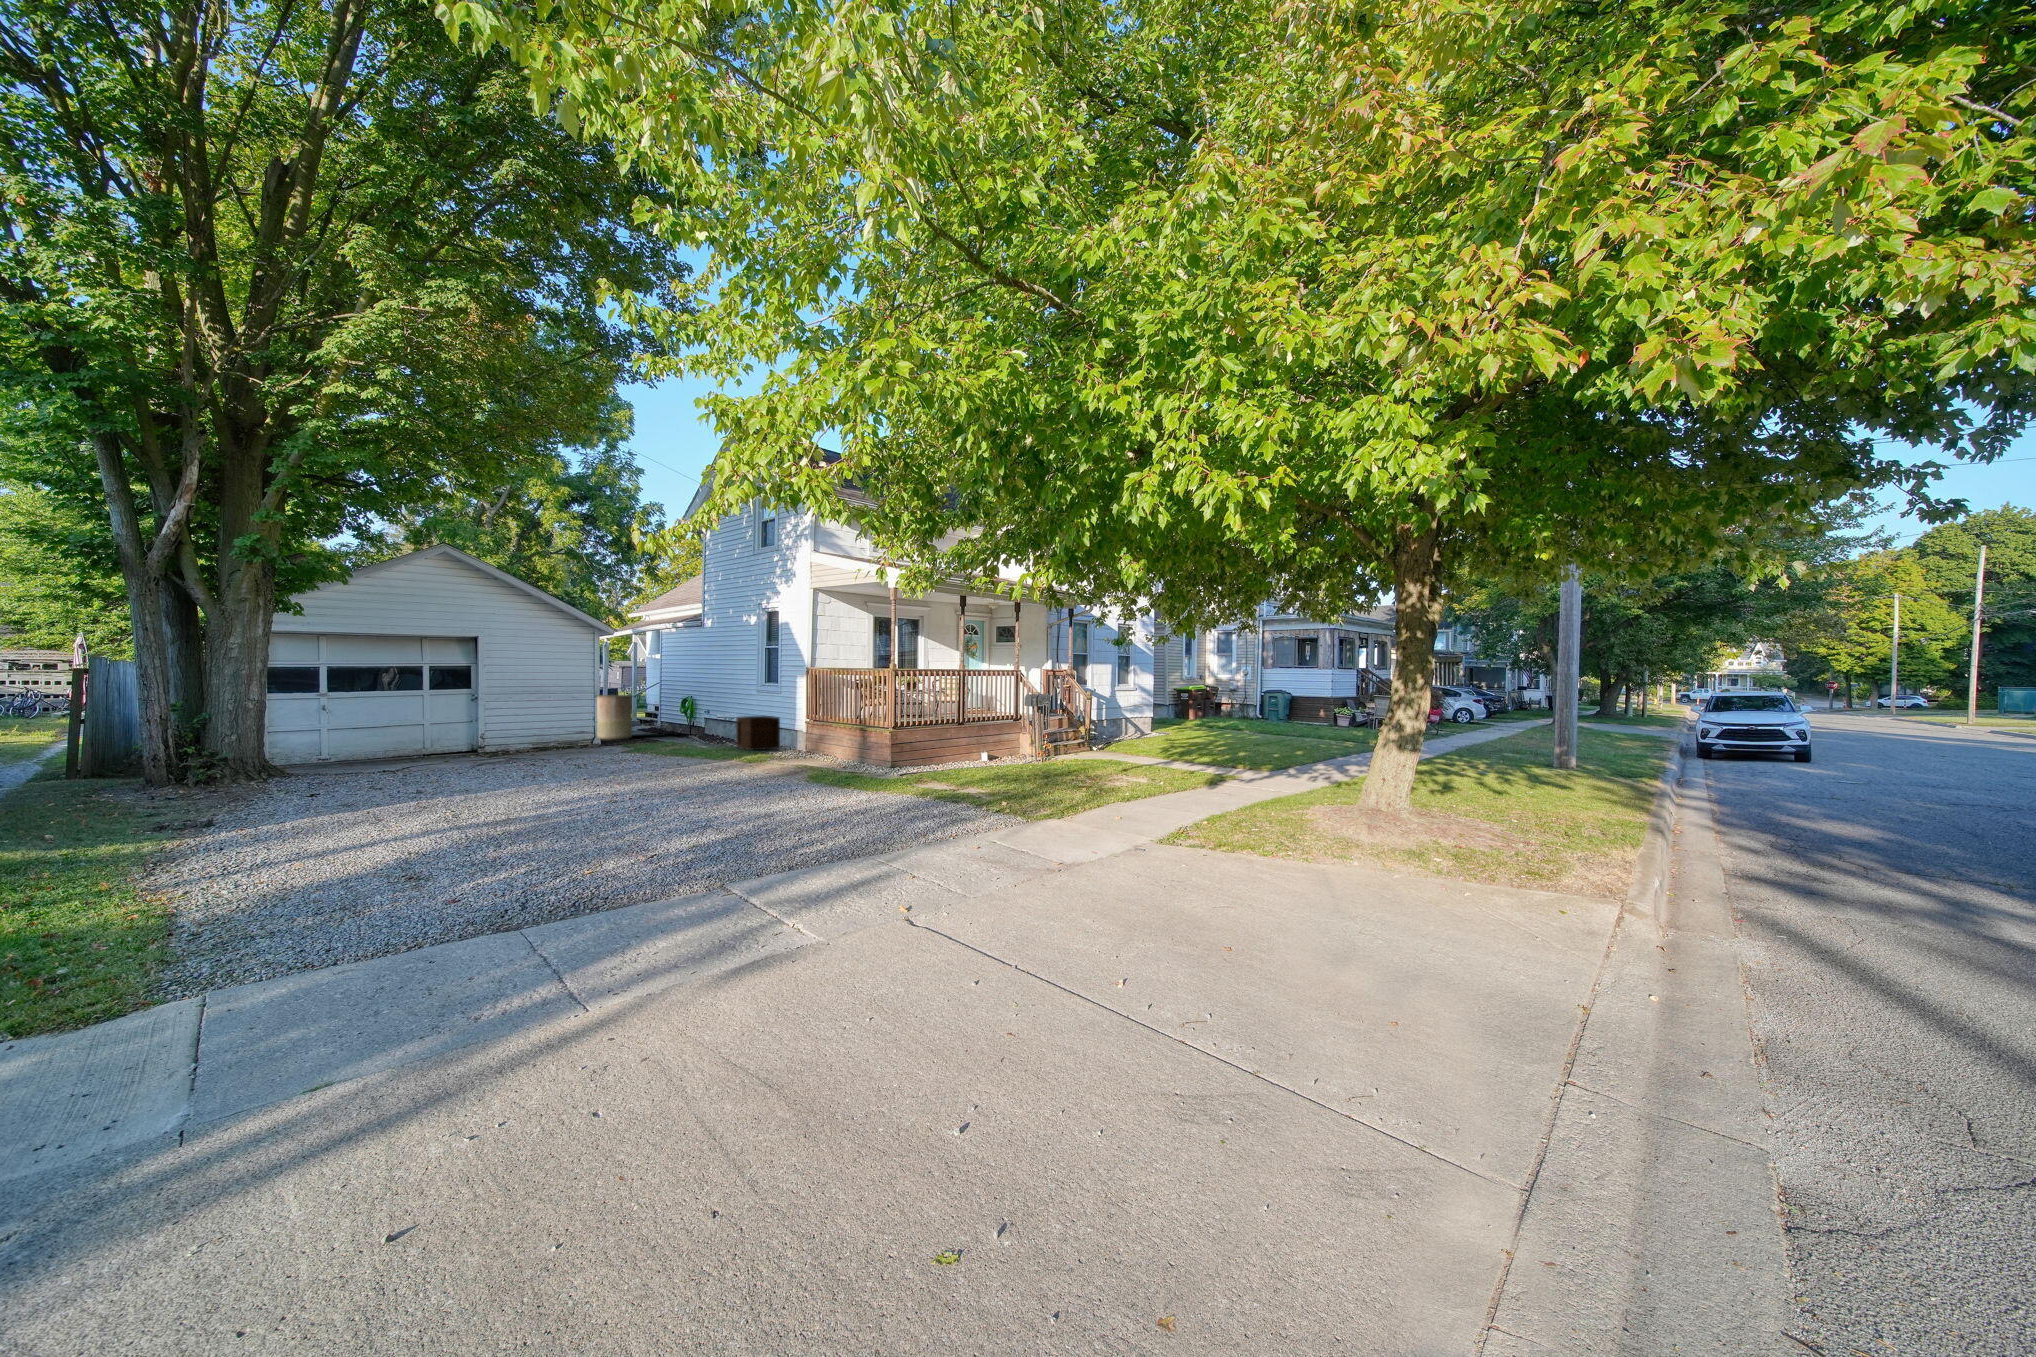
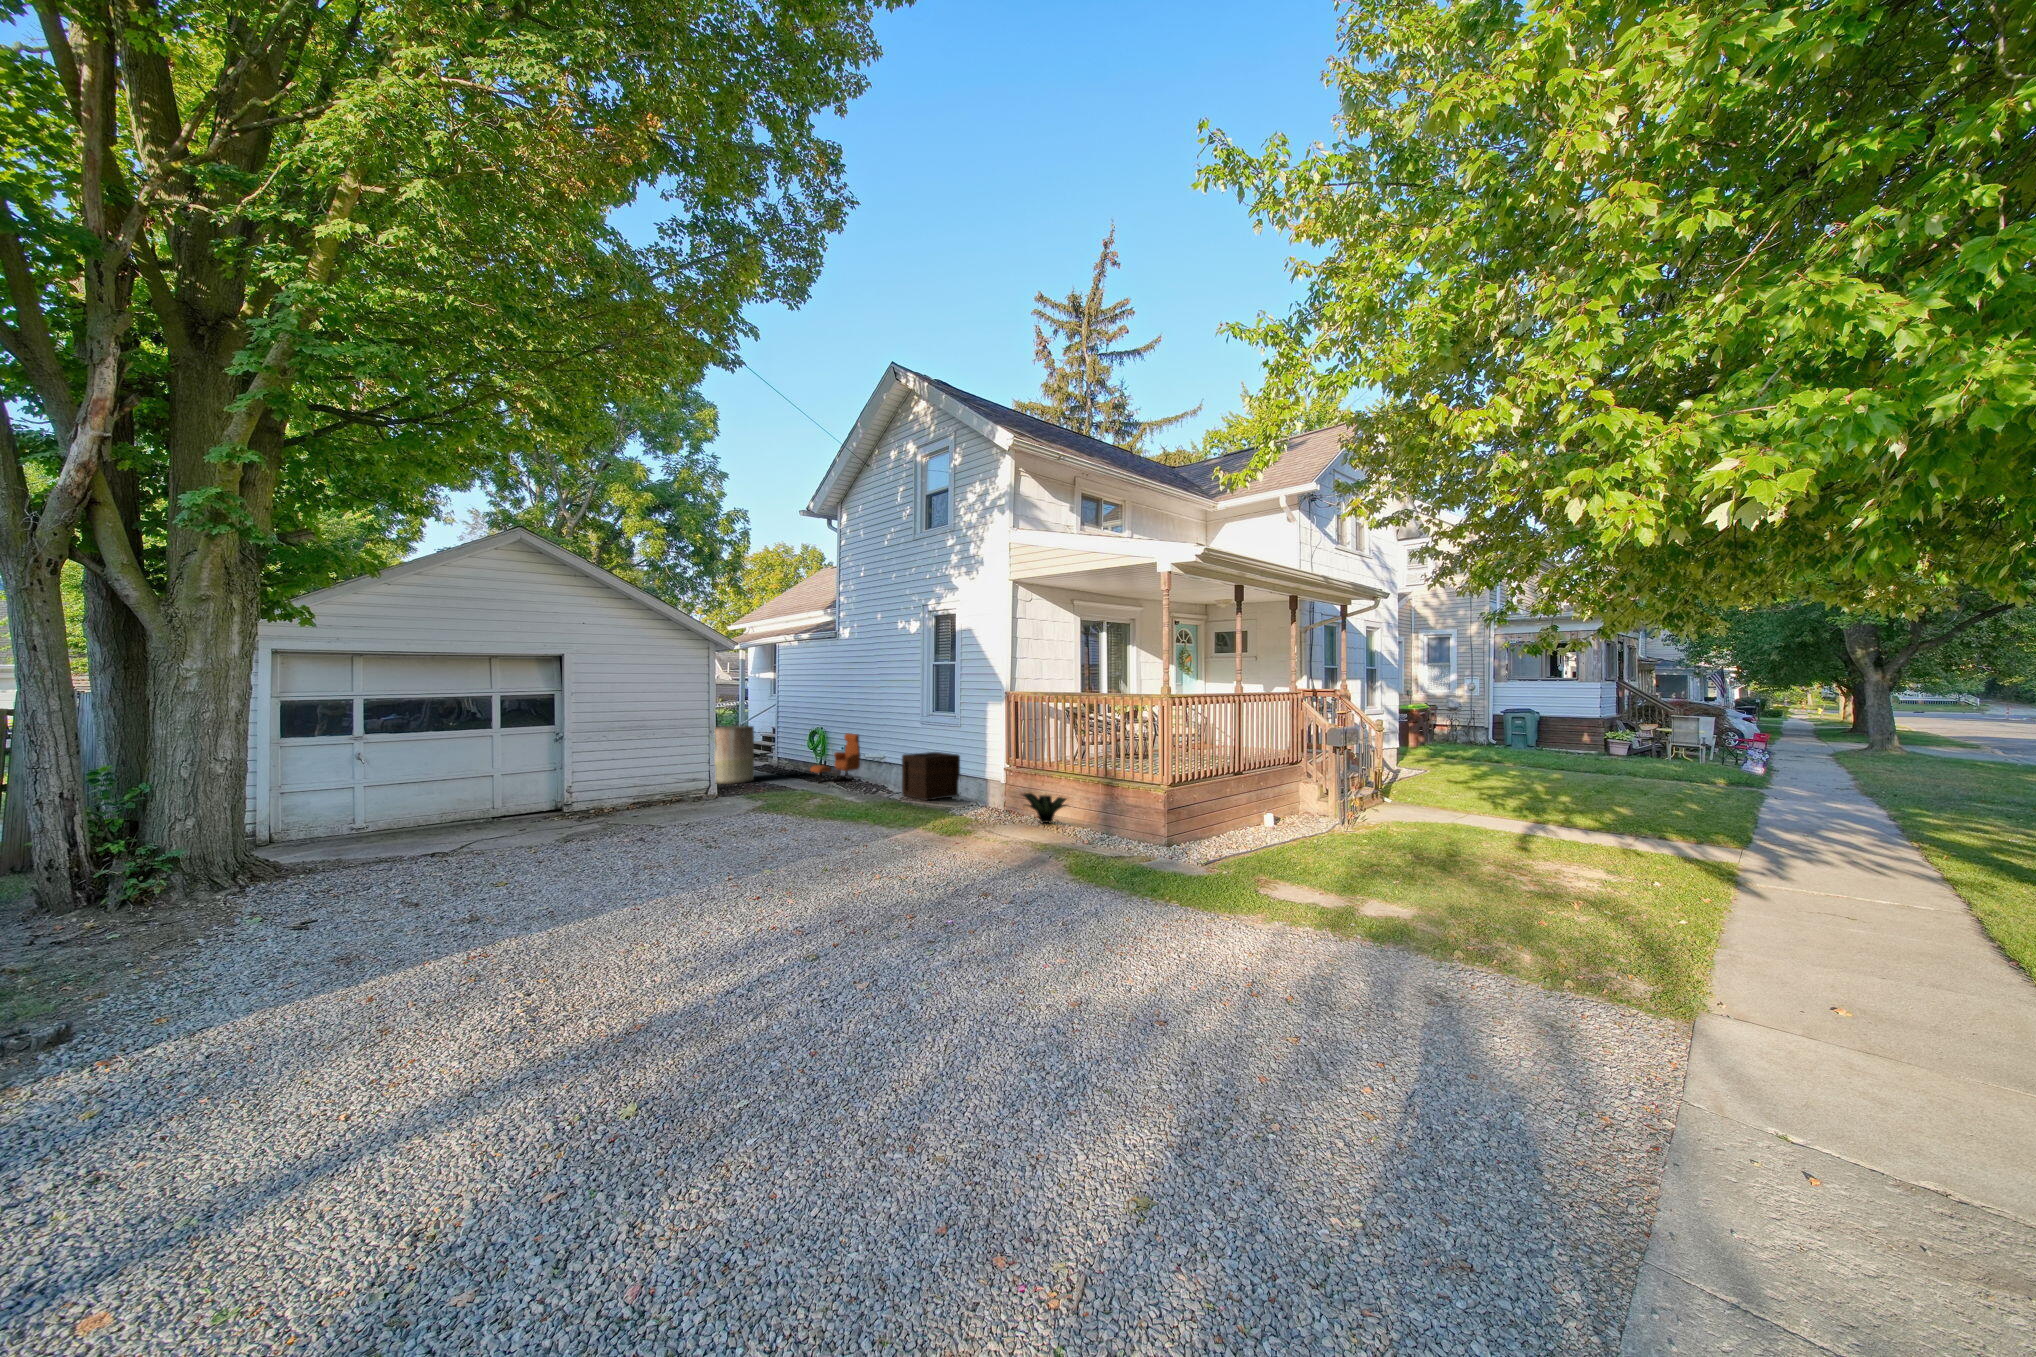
lounge chair: none [674,702,718,740] -> present [810,733,861,781]
potted plant: none [799,742,841,762] -> present [1022,793,1066,823]

